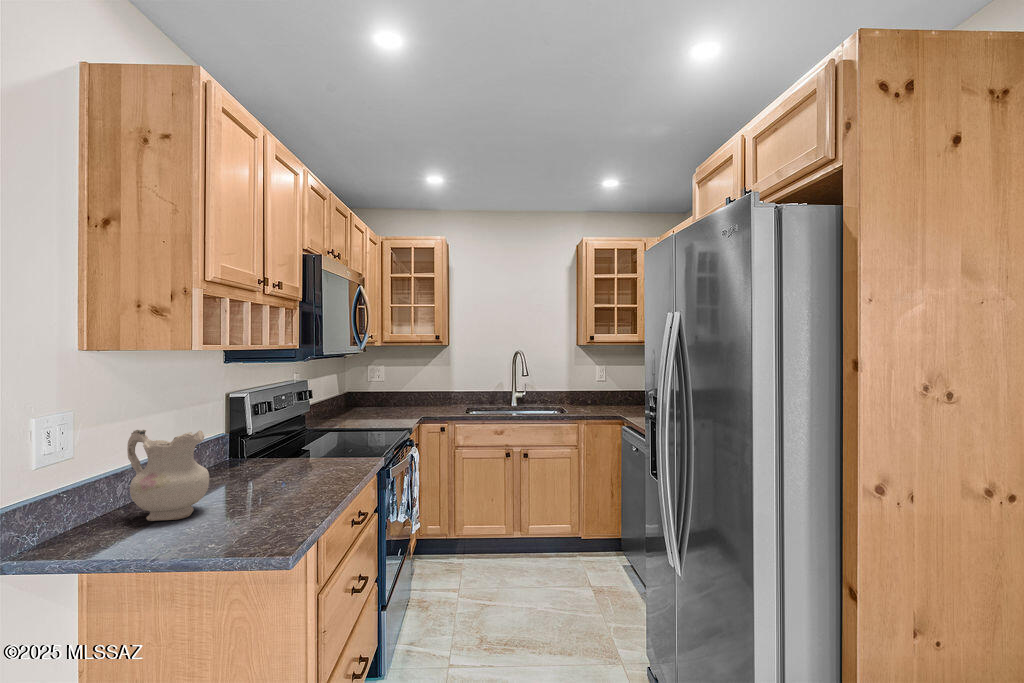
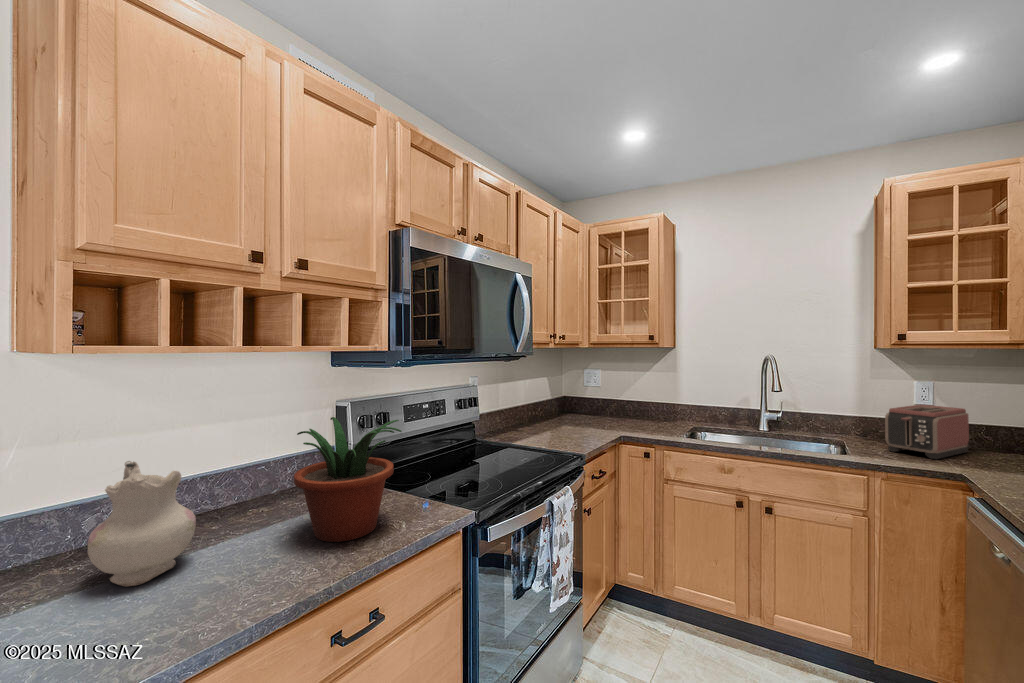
toaster: none [584,381,621,412] -> present [885,405,969,459]
potted plant: none [241,394,336,484] -> present [294,417,401,542]

